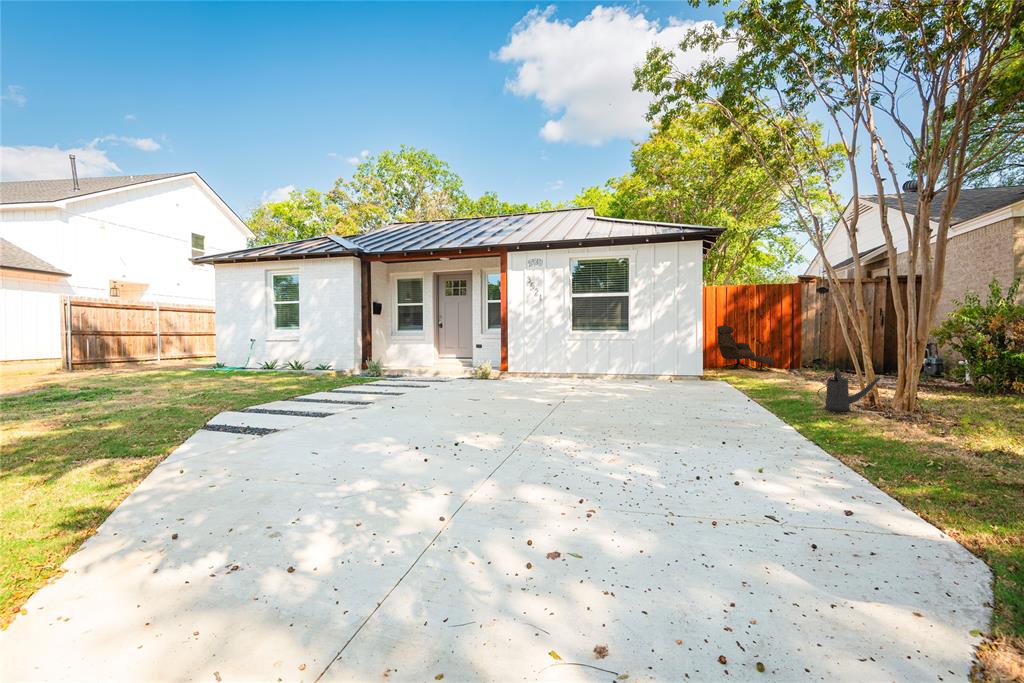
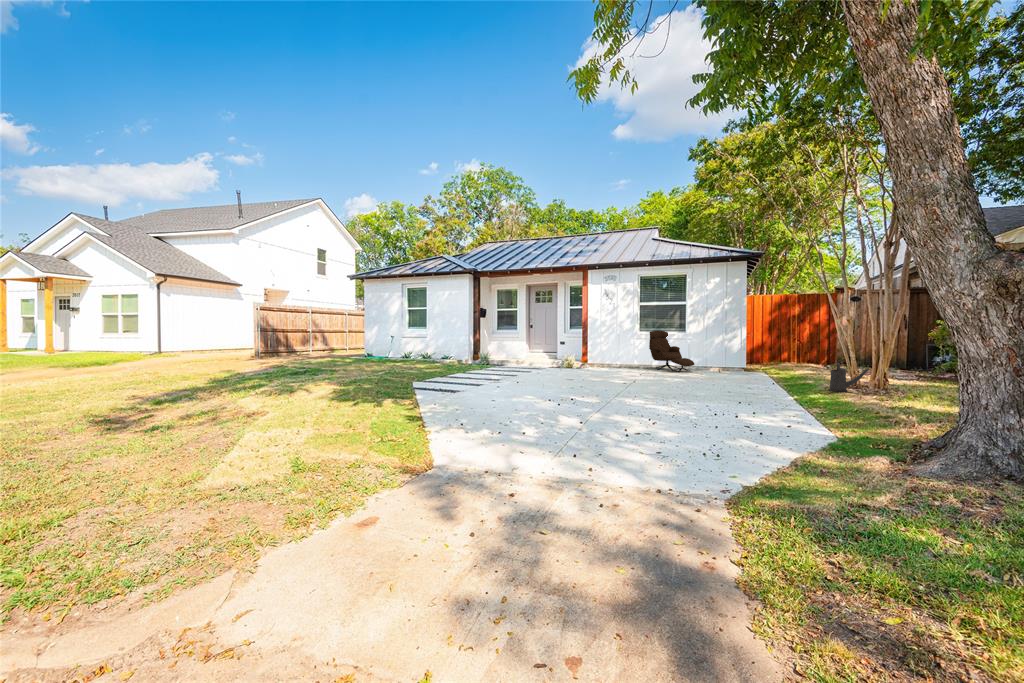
lounge chair: present [717,325,775,371] -> present [649,331,694,372]

